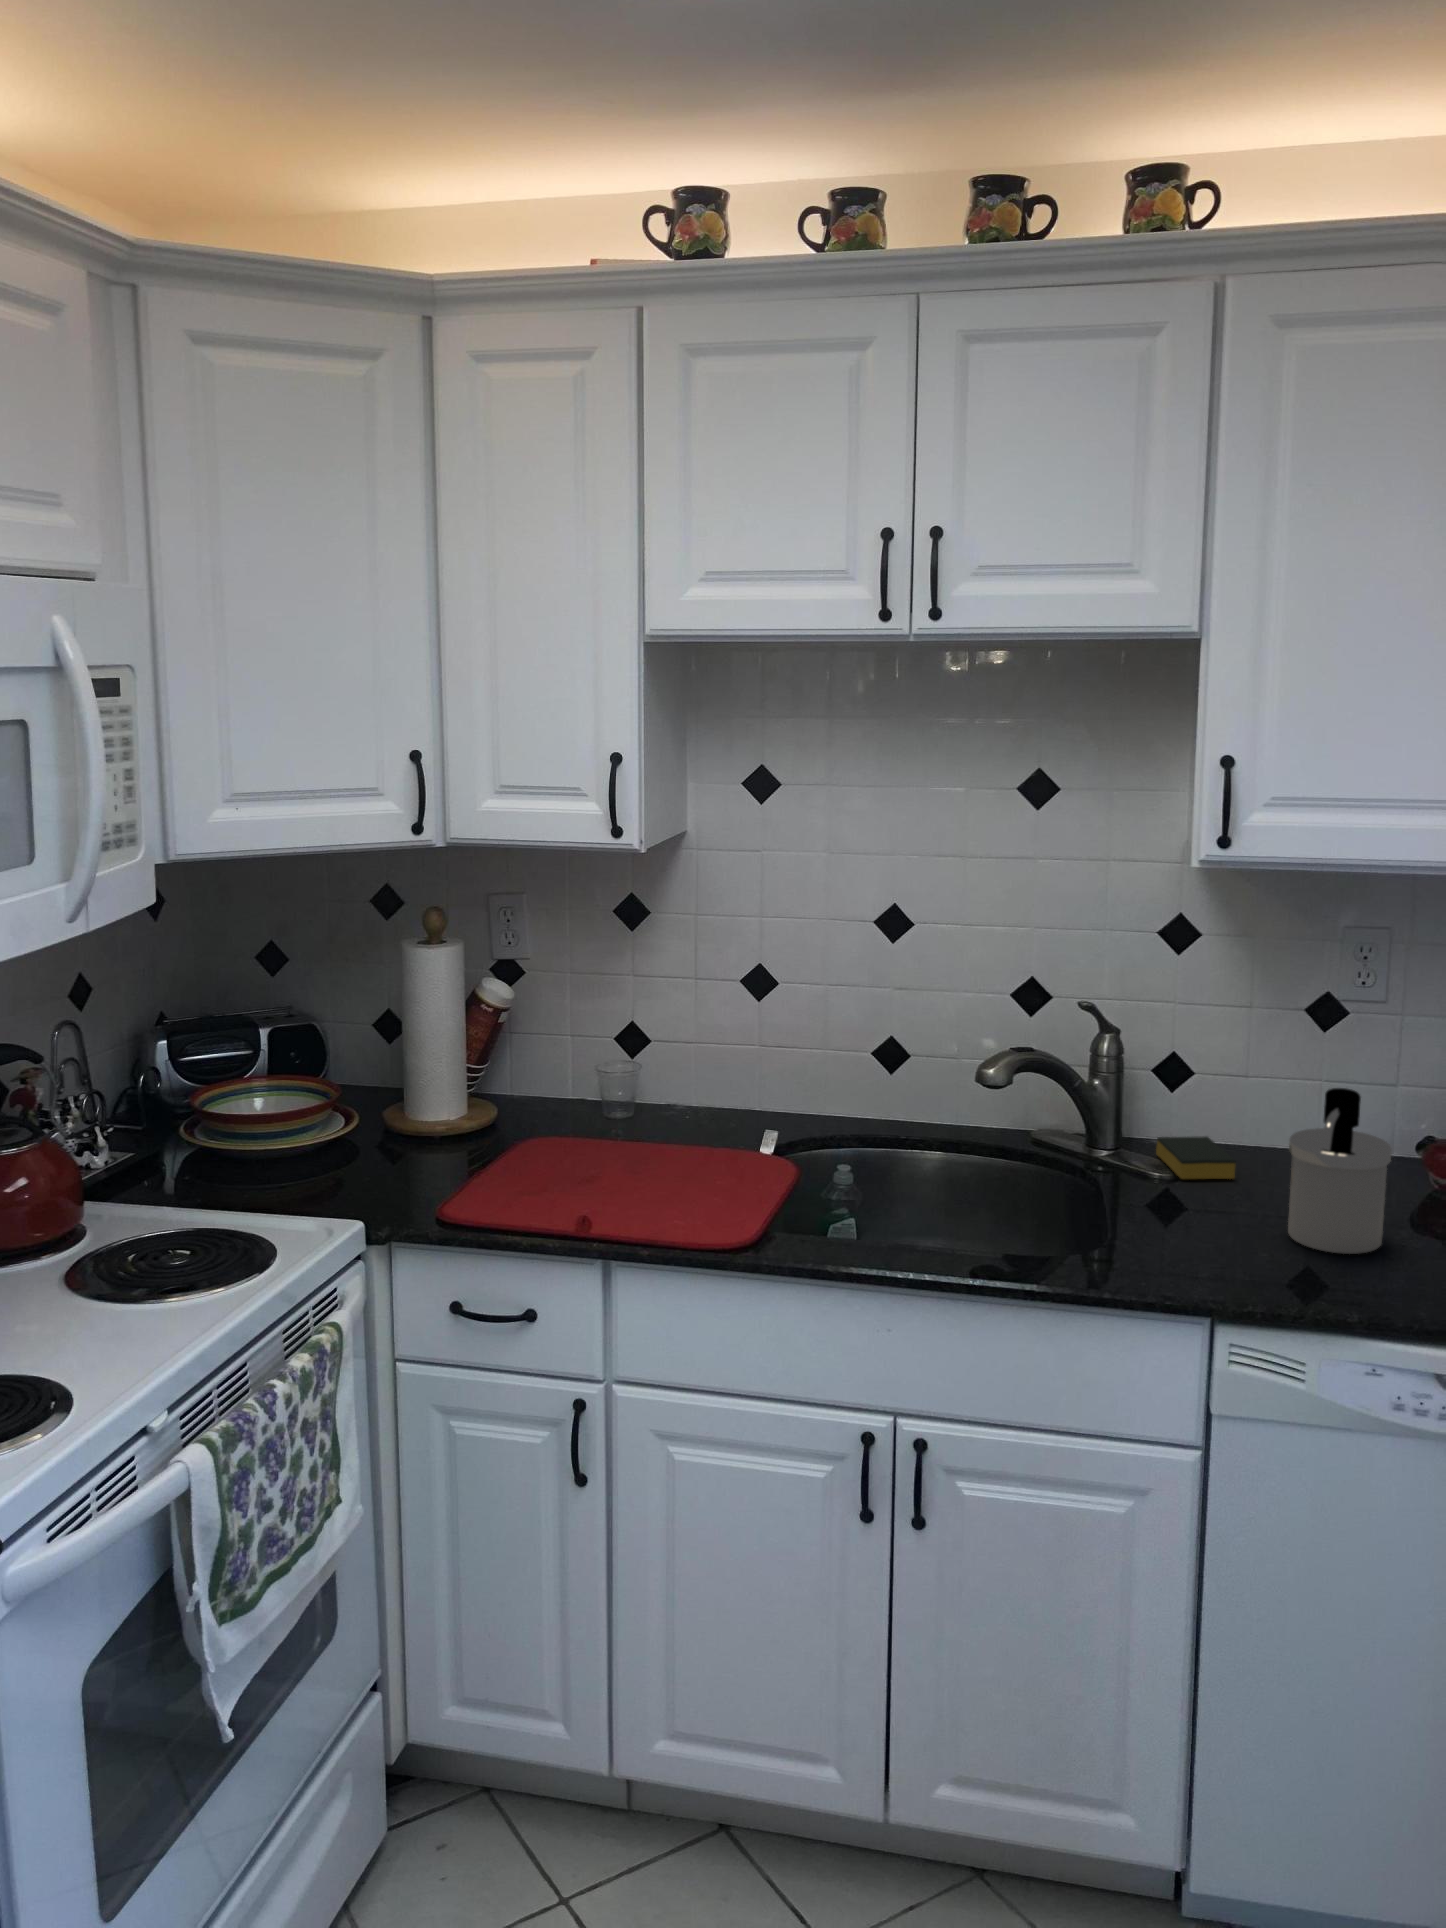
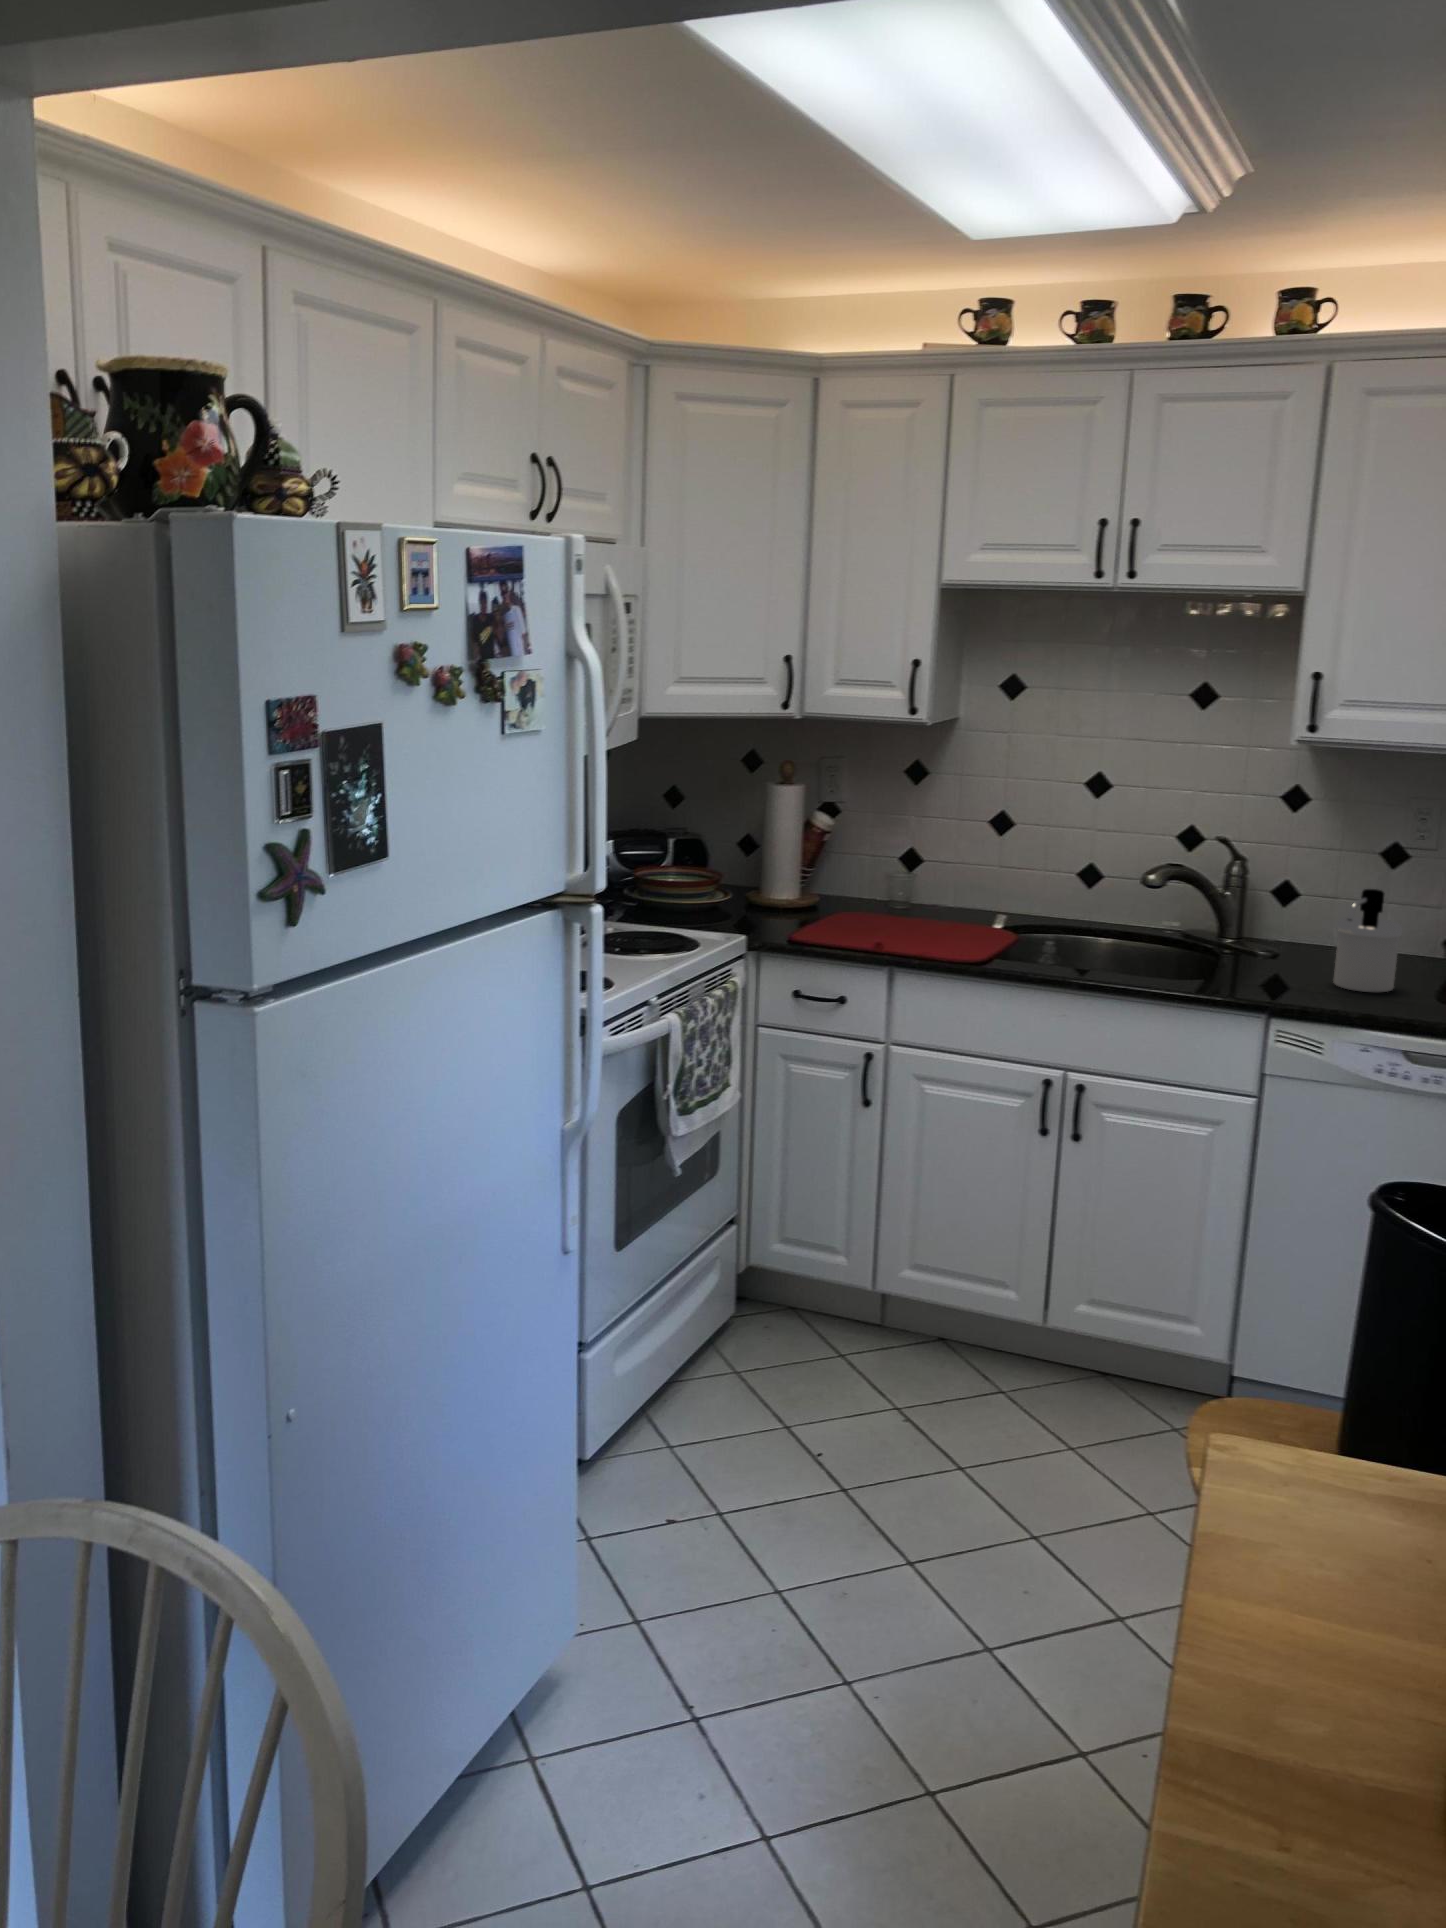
sponge: present [1156,1136,1236,1179] -> none [1267,935,1316,960]

